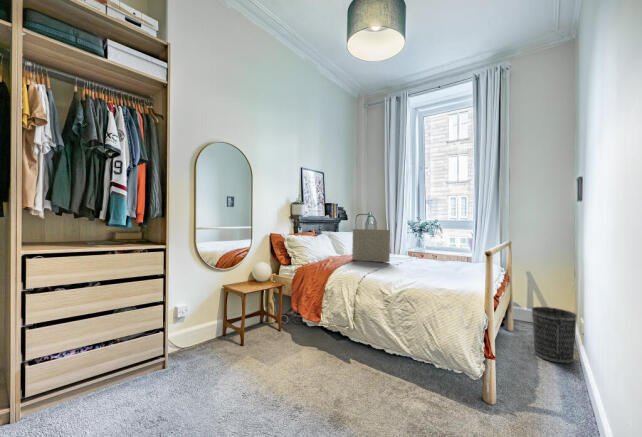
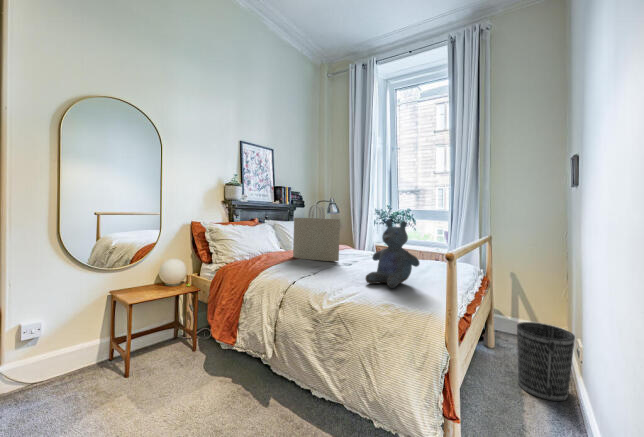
stuffed bear: none [418,230,458,279] -> present [366,220,419,288]

